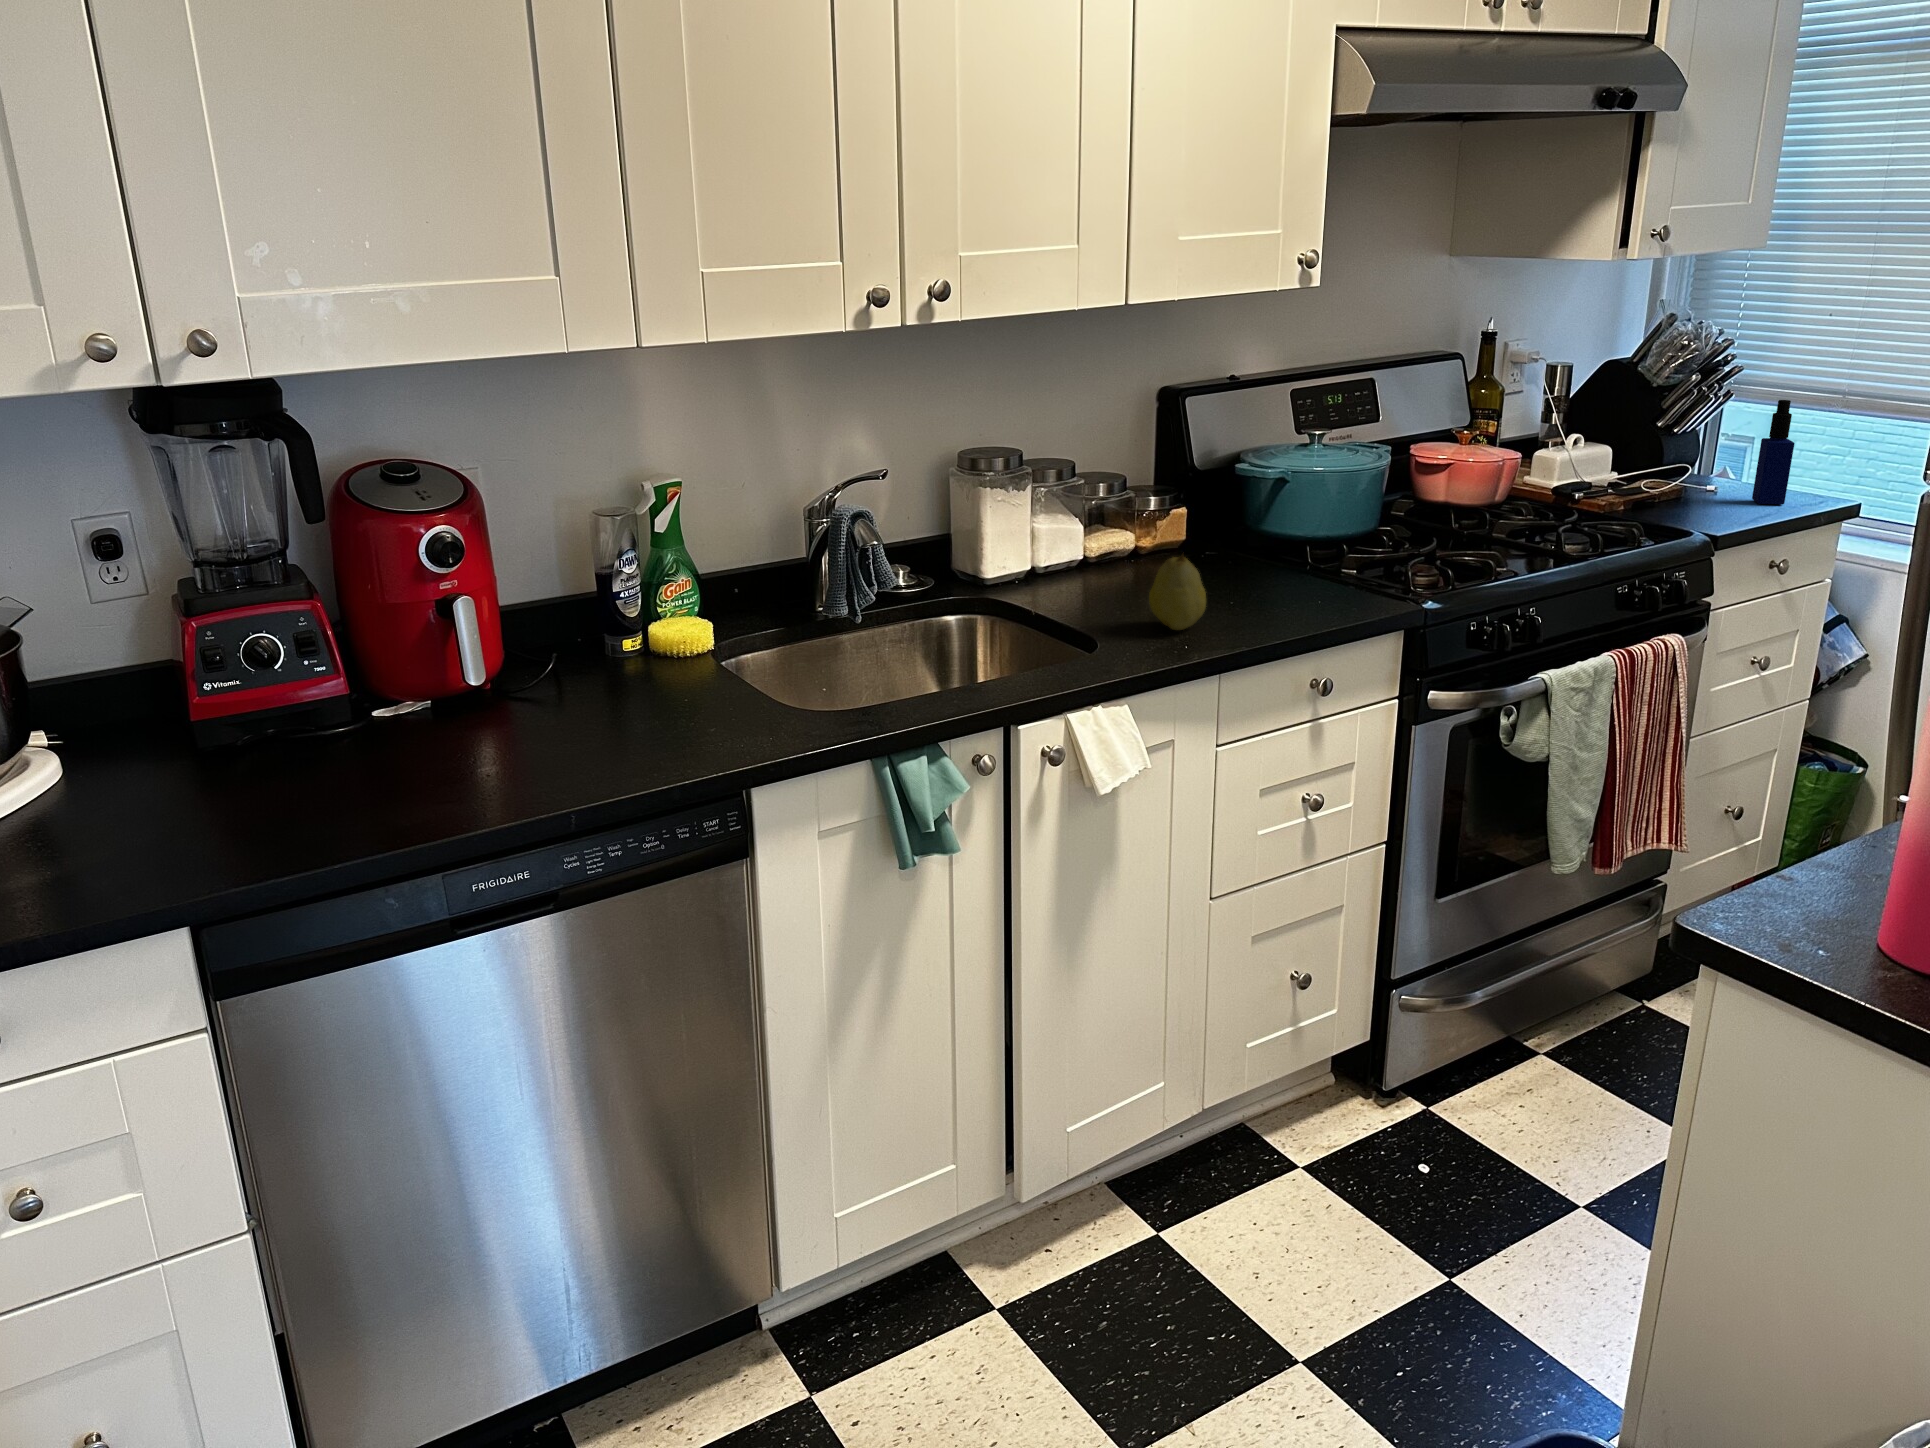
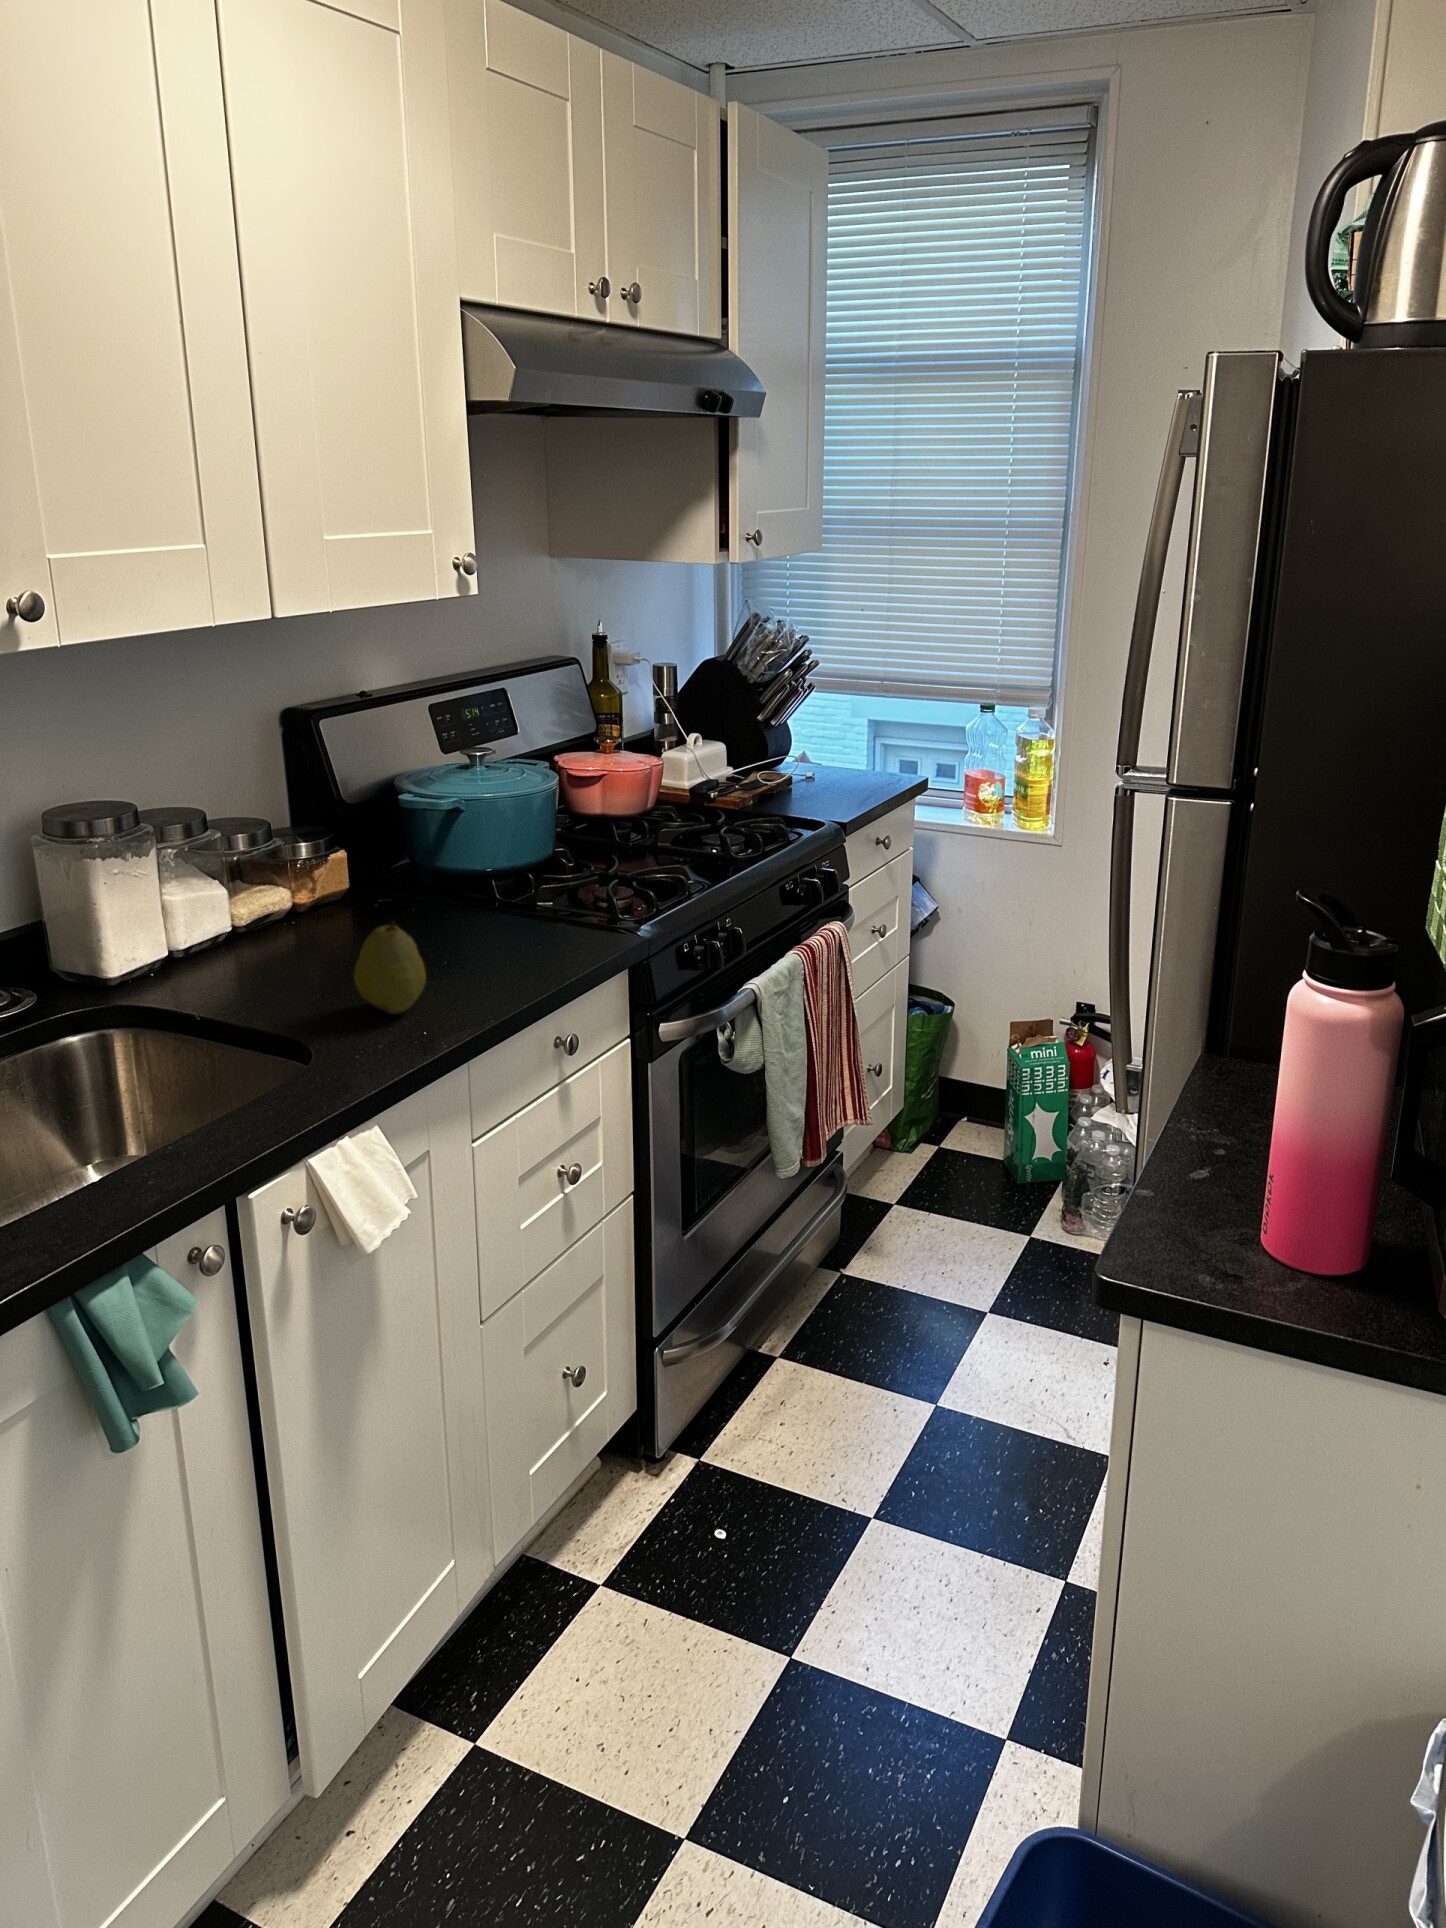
bottle: present [1752,400,1795,504] -> none [848,691,878,787]

